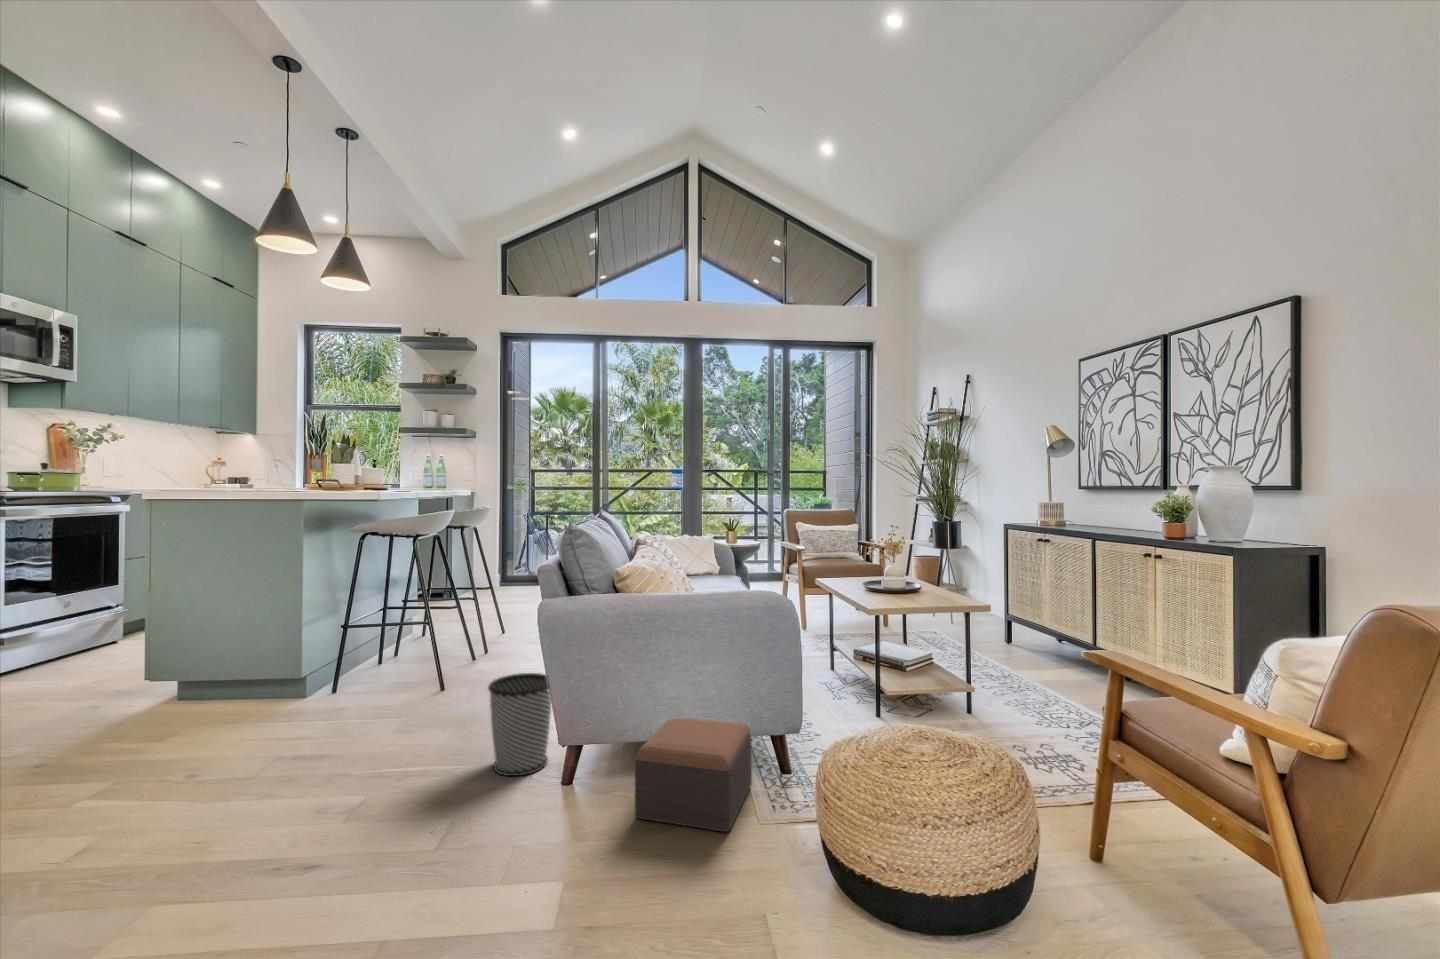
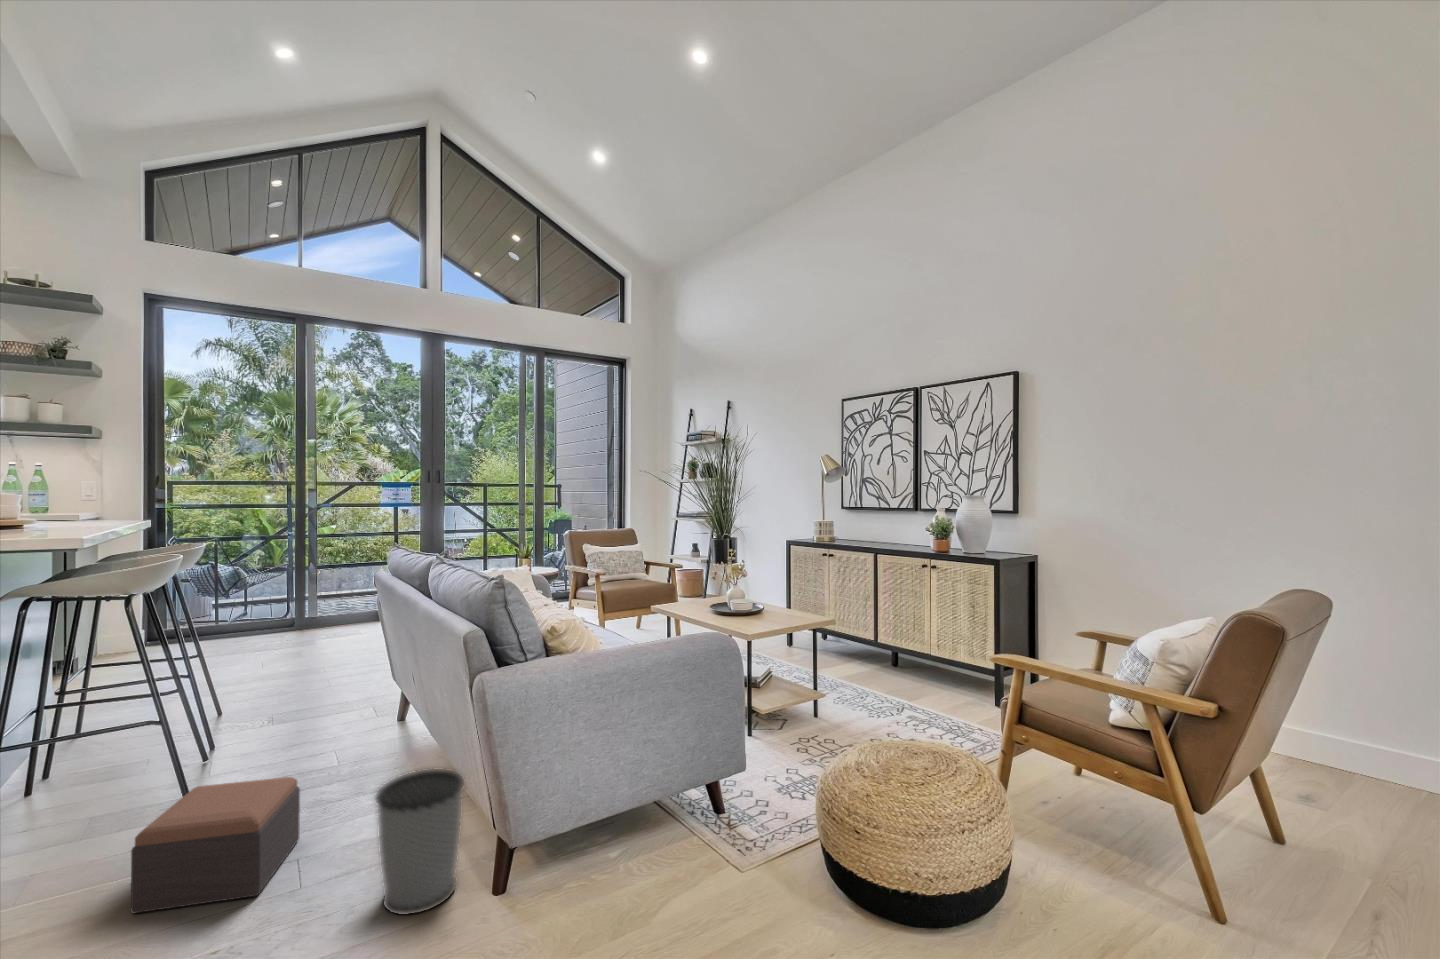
footstool: present [635,718,752,832] -> present [131,777,300,913]

